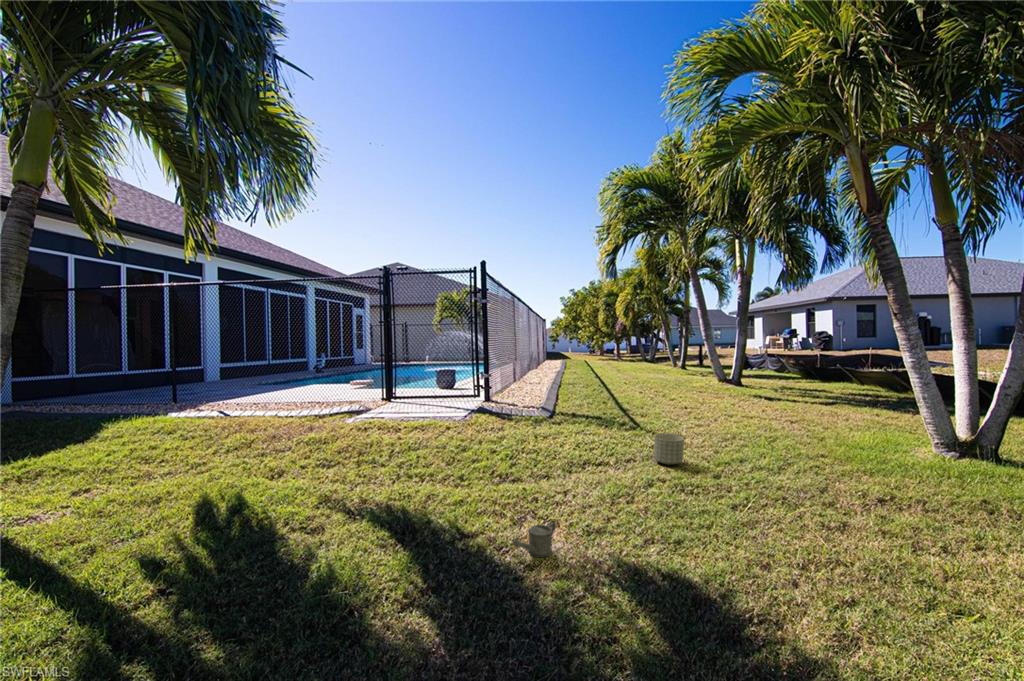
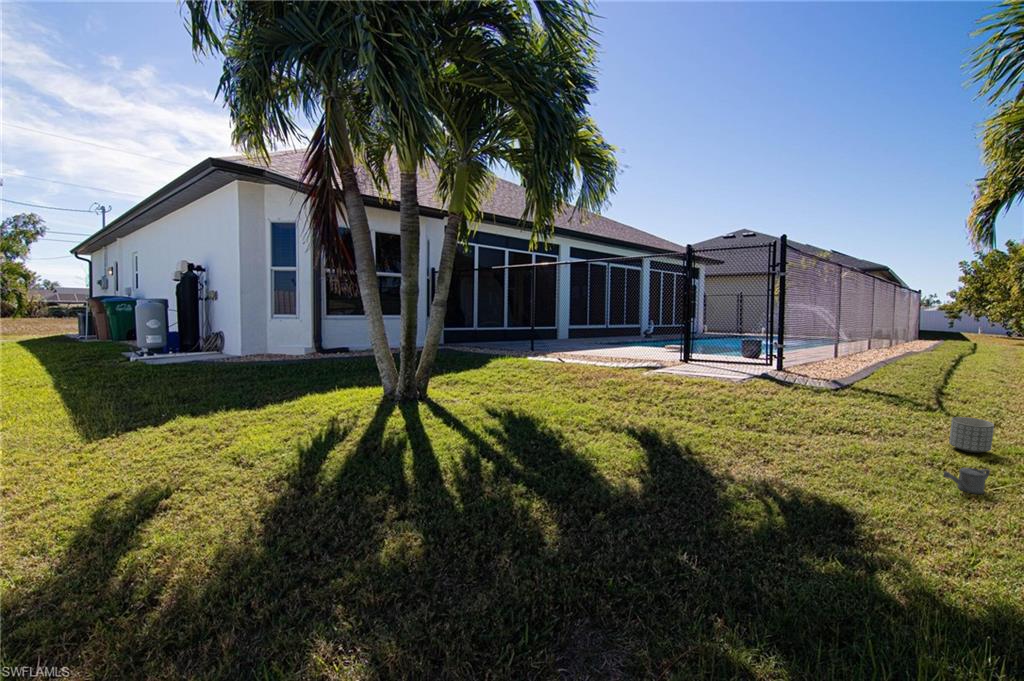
watering can: present [513,522,555,557] -> present [944,468,990,494]

